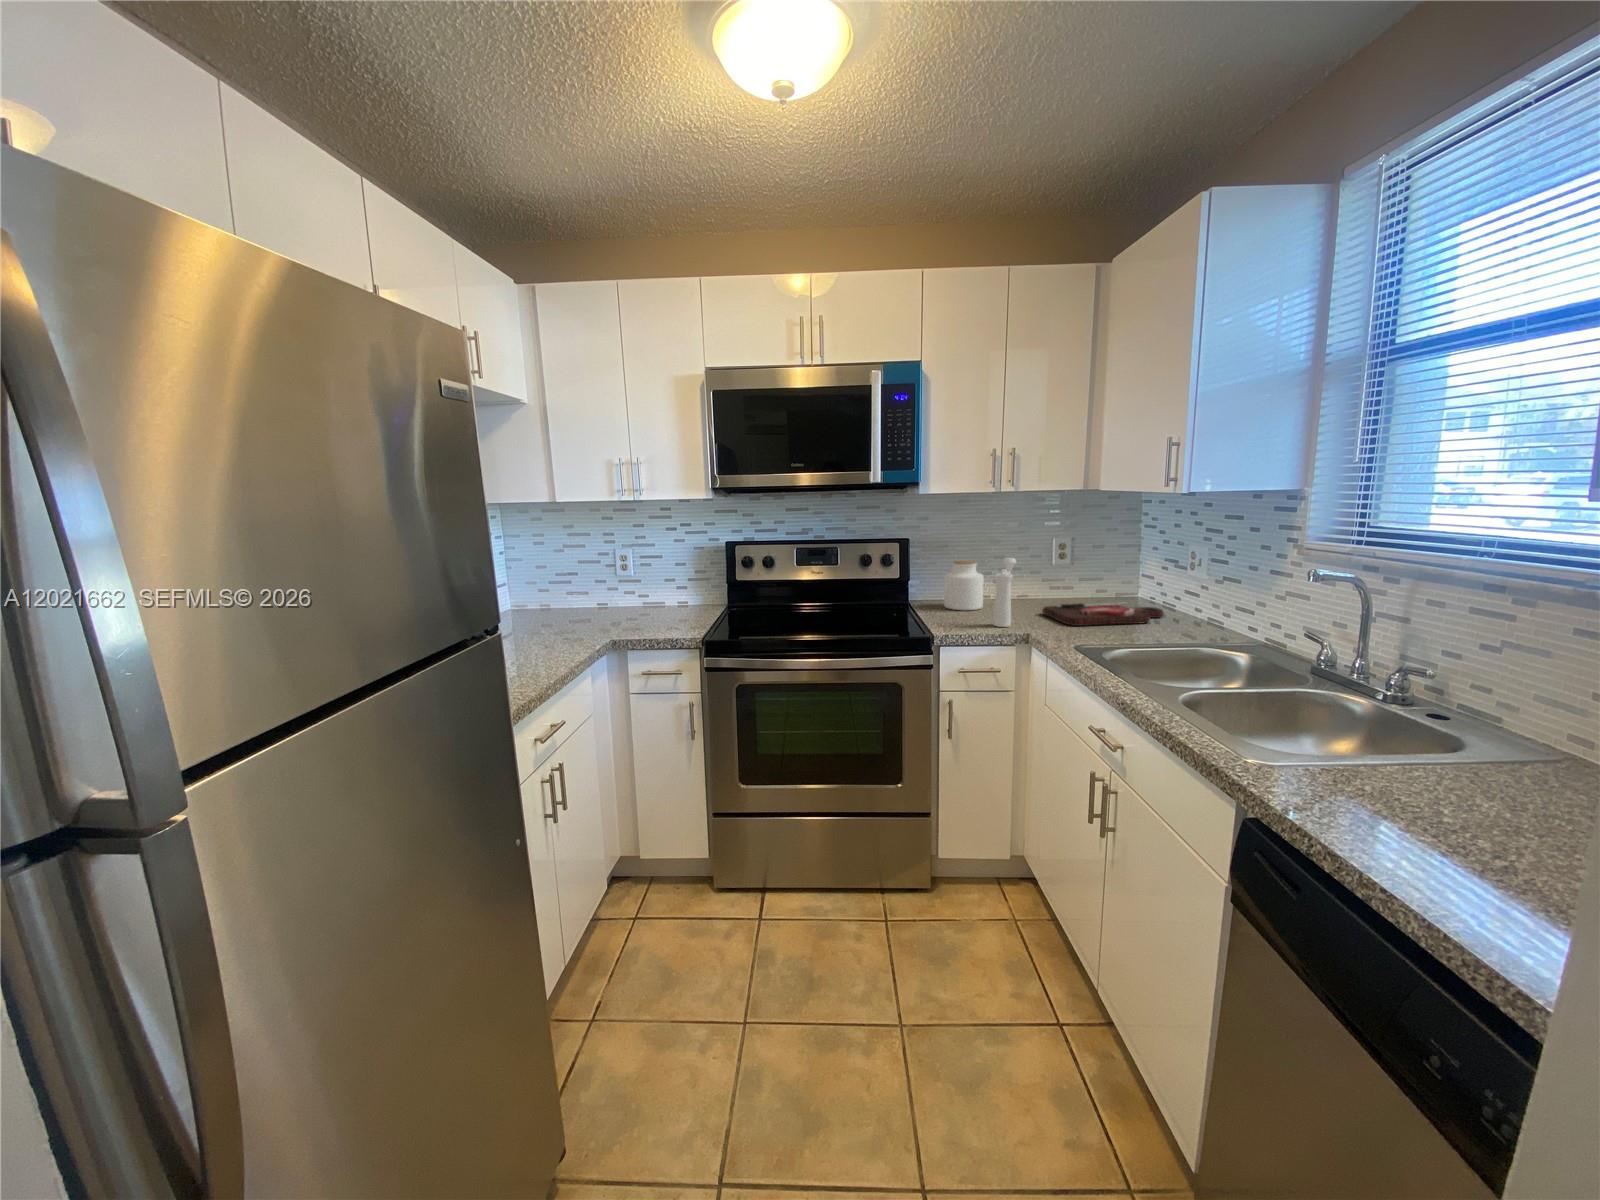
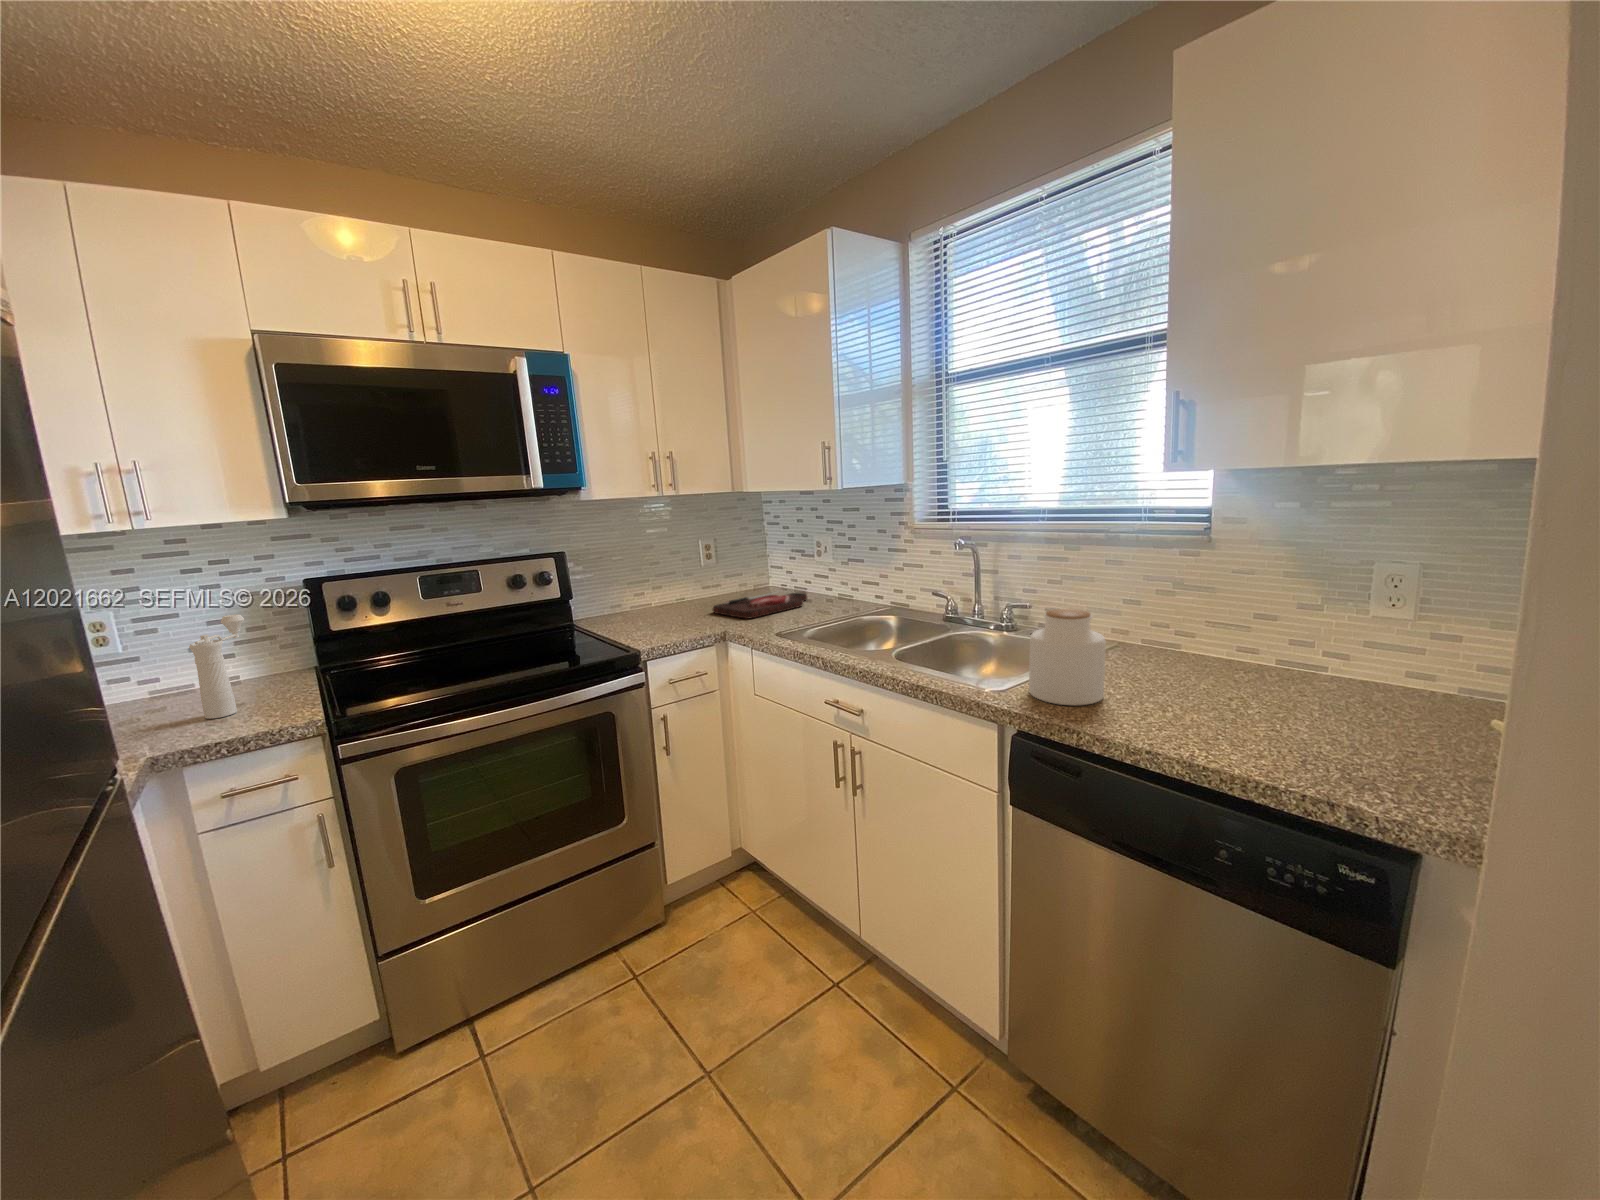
pepper mill: present [993,558,1016,627] -> present [189,614,244,719]
jar: present [944,561,984,610] -> present [1029,609,1106,705]

